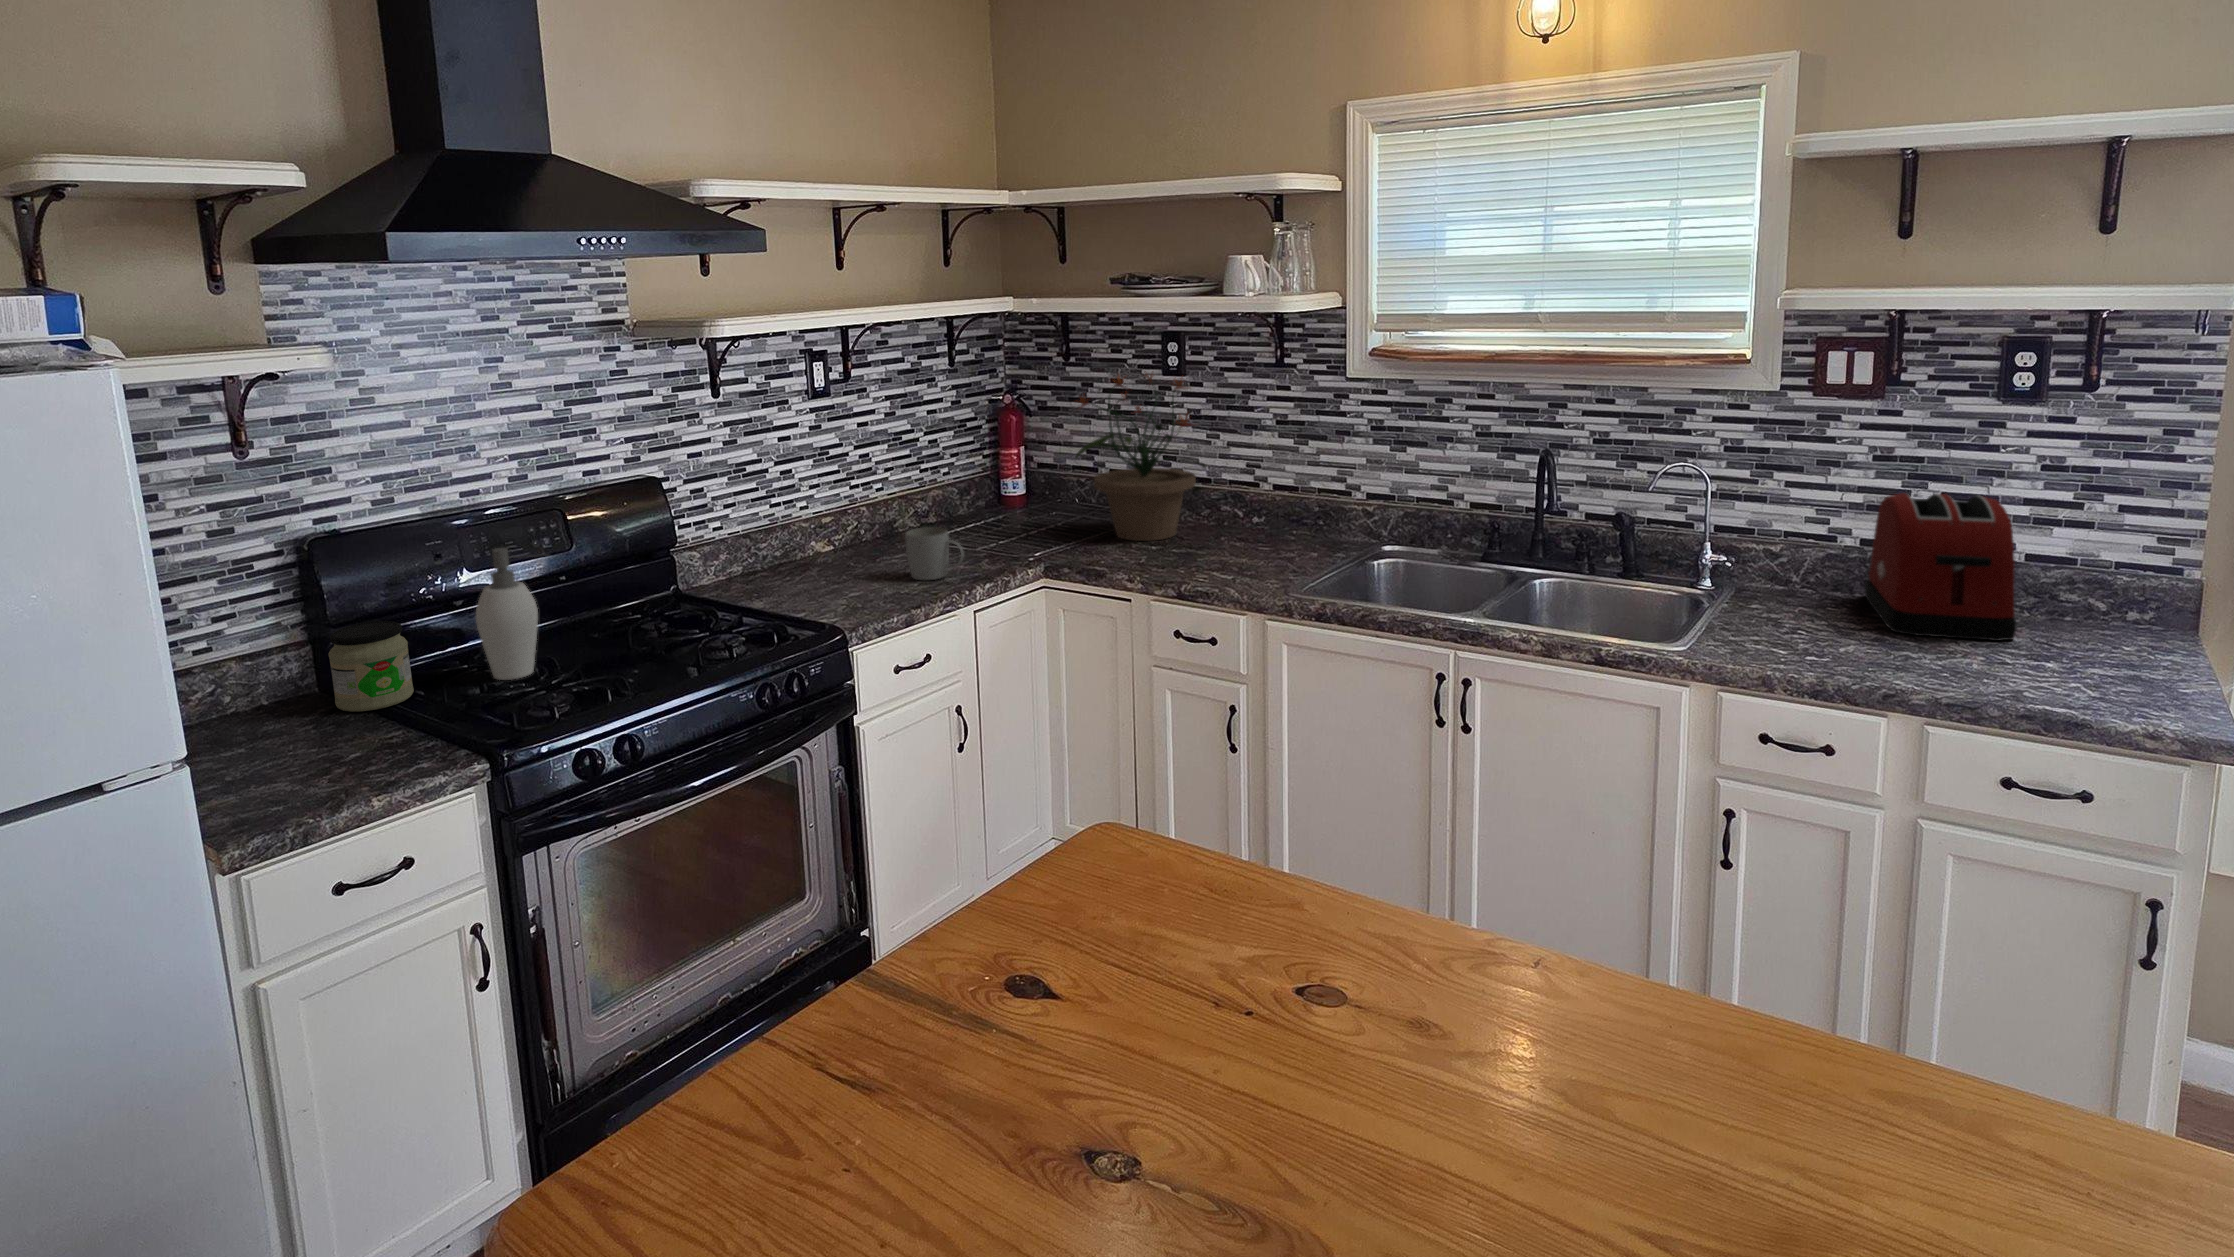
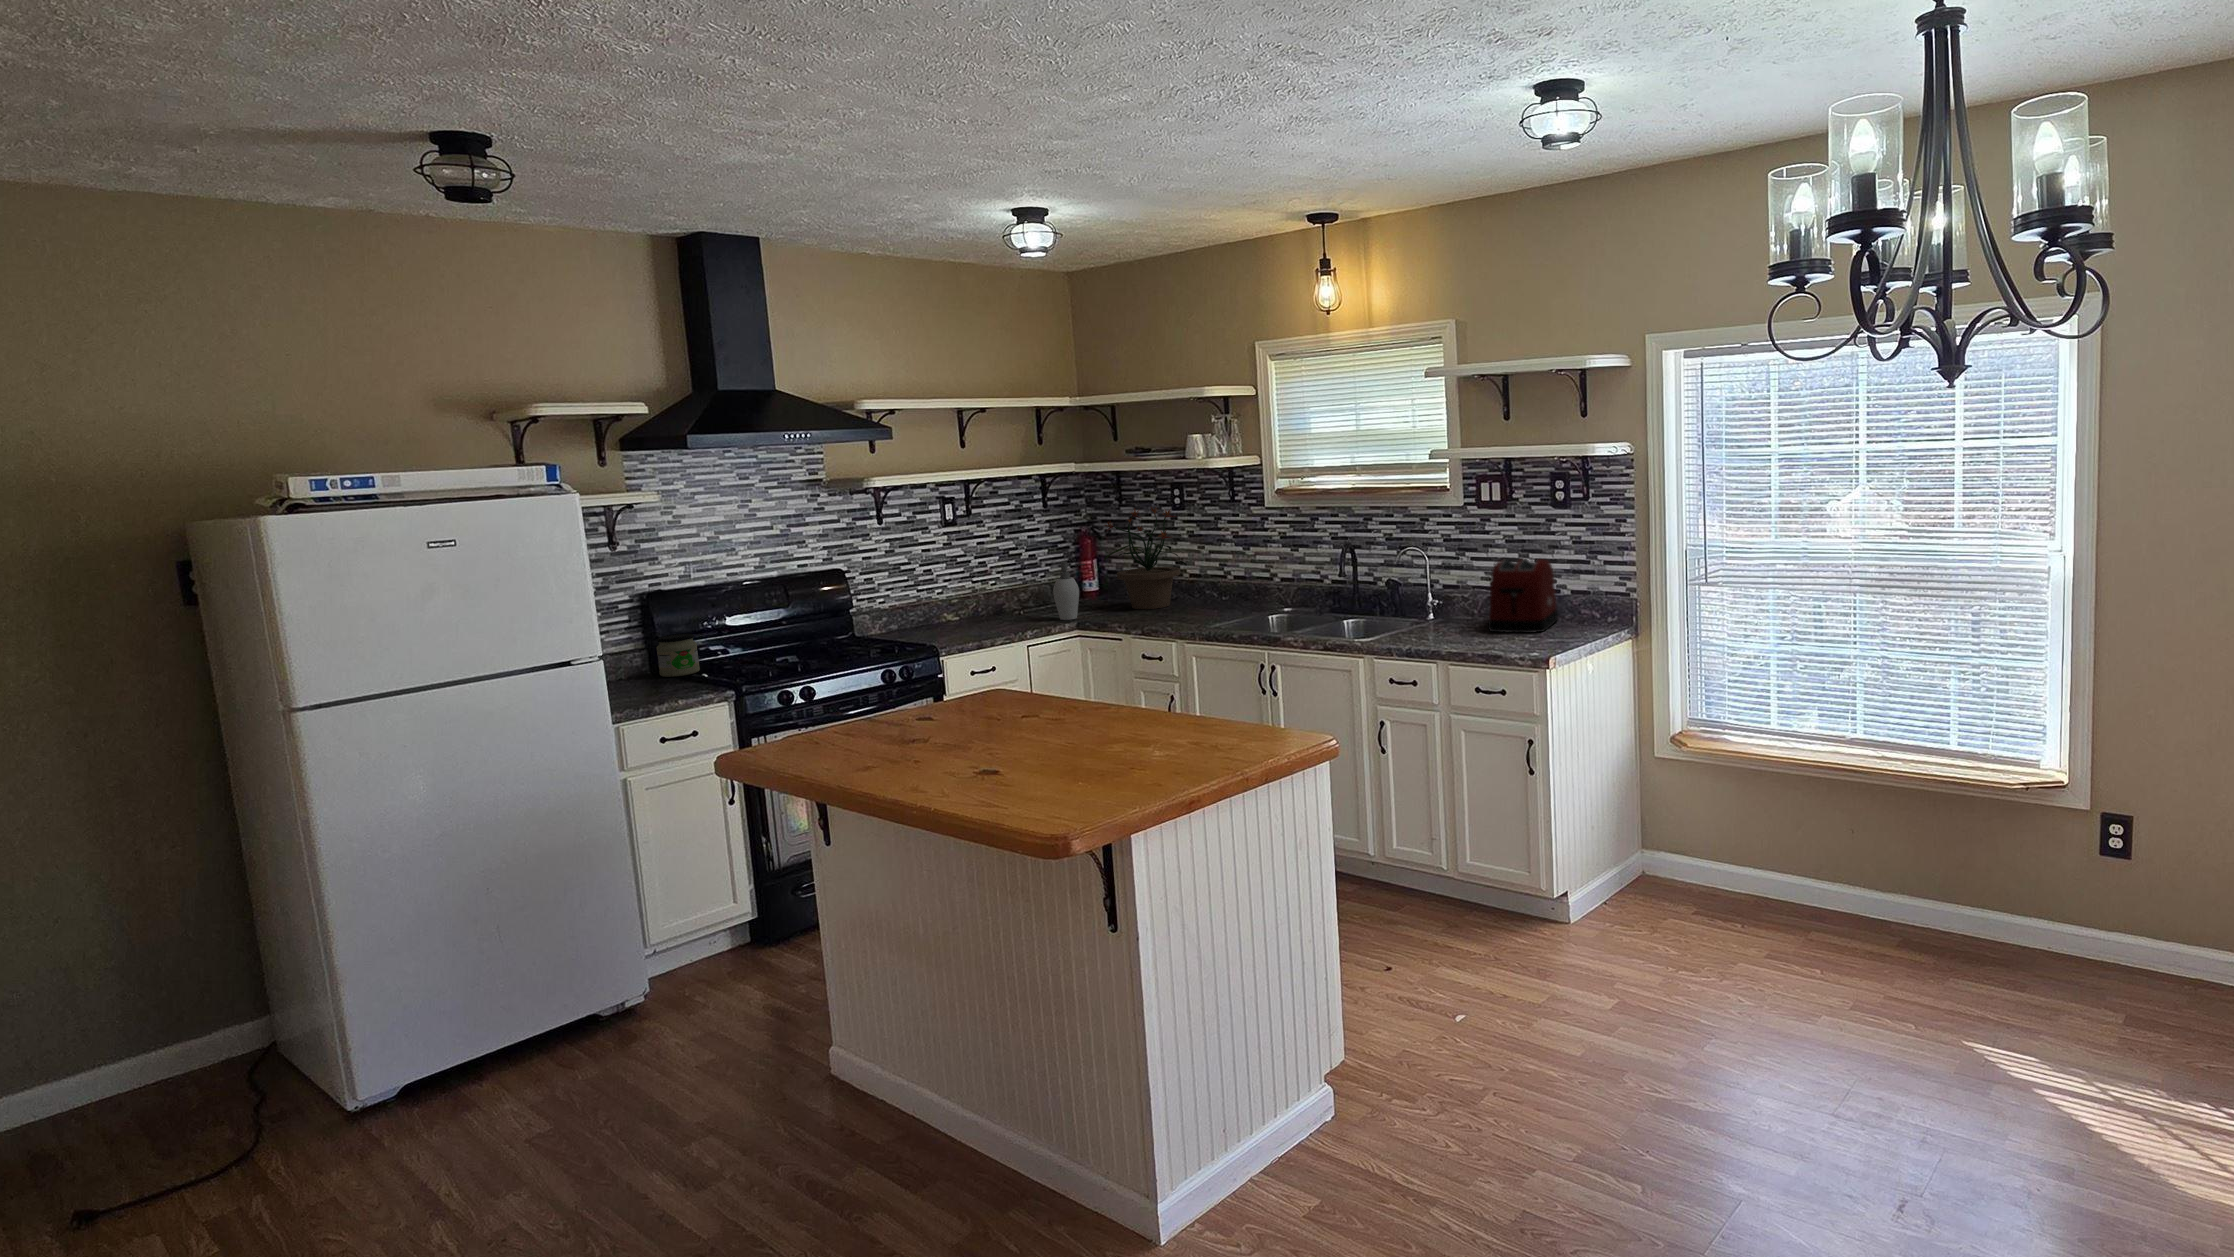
mug: present [905,527,964,580] -> none [988,598,1022,628]
soap dispenser: present [476,548,538,680] -> present [1053,562,1085,620]

